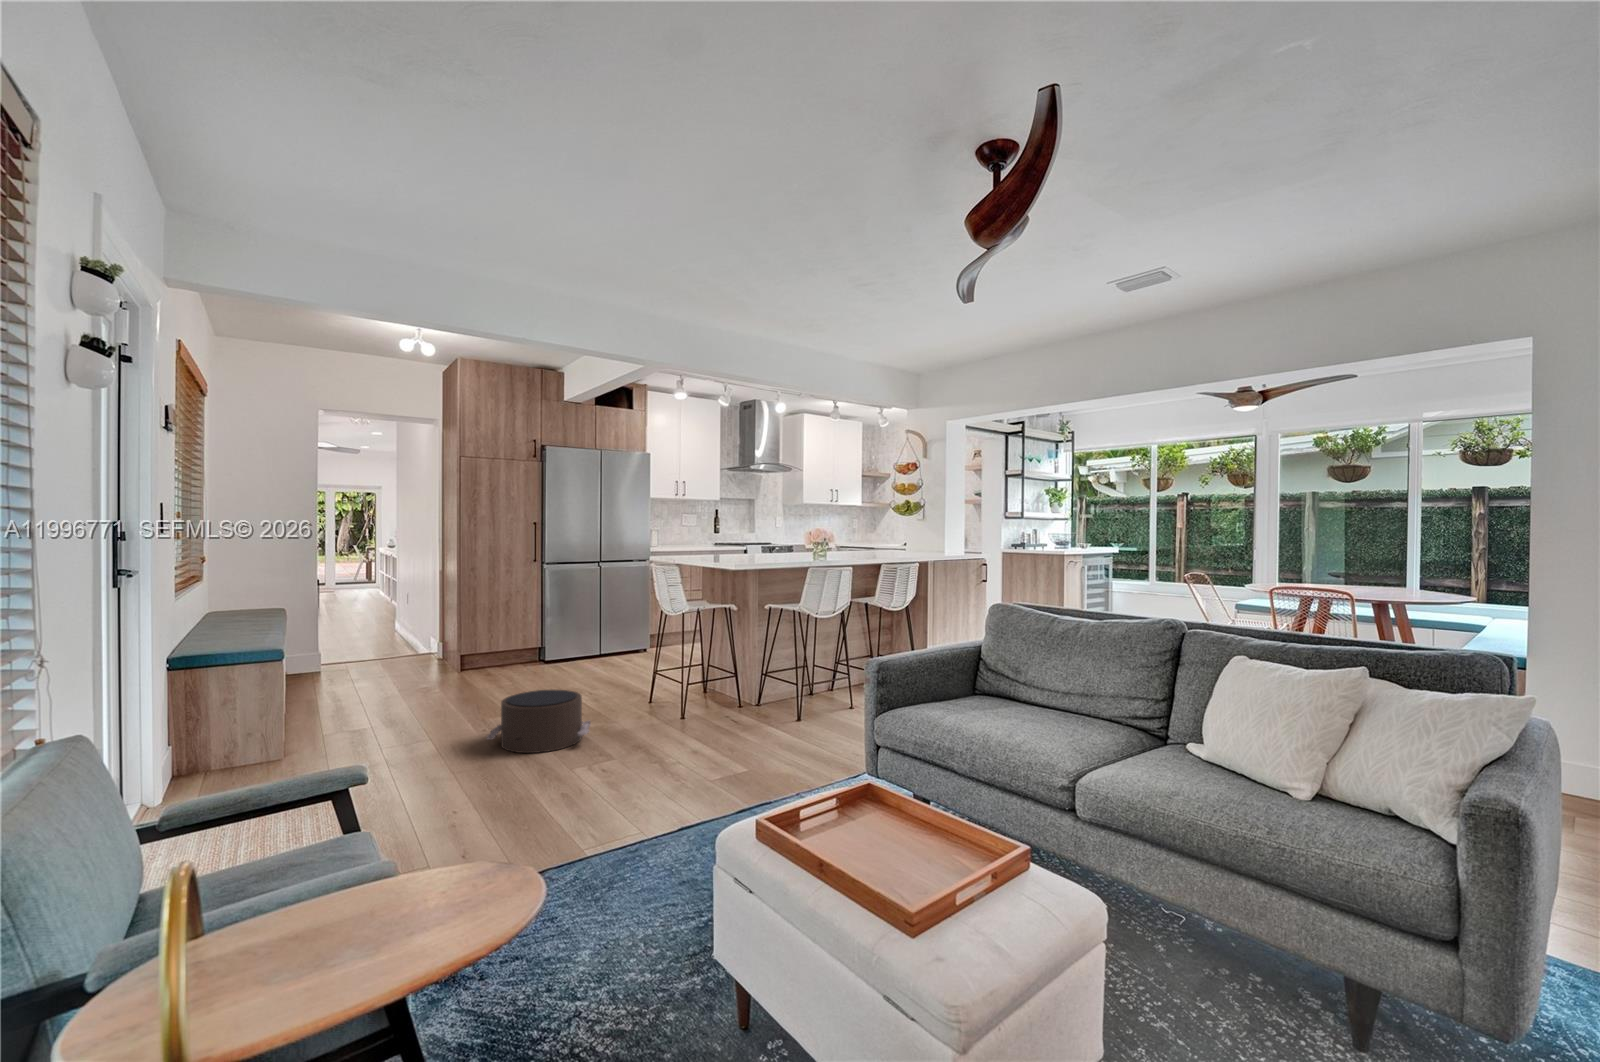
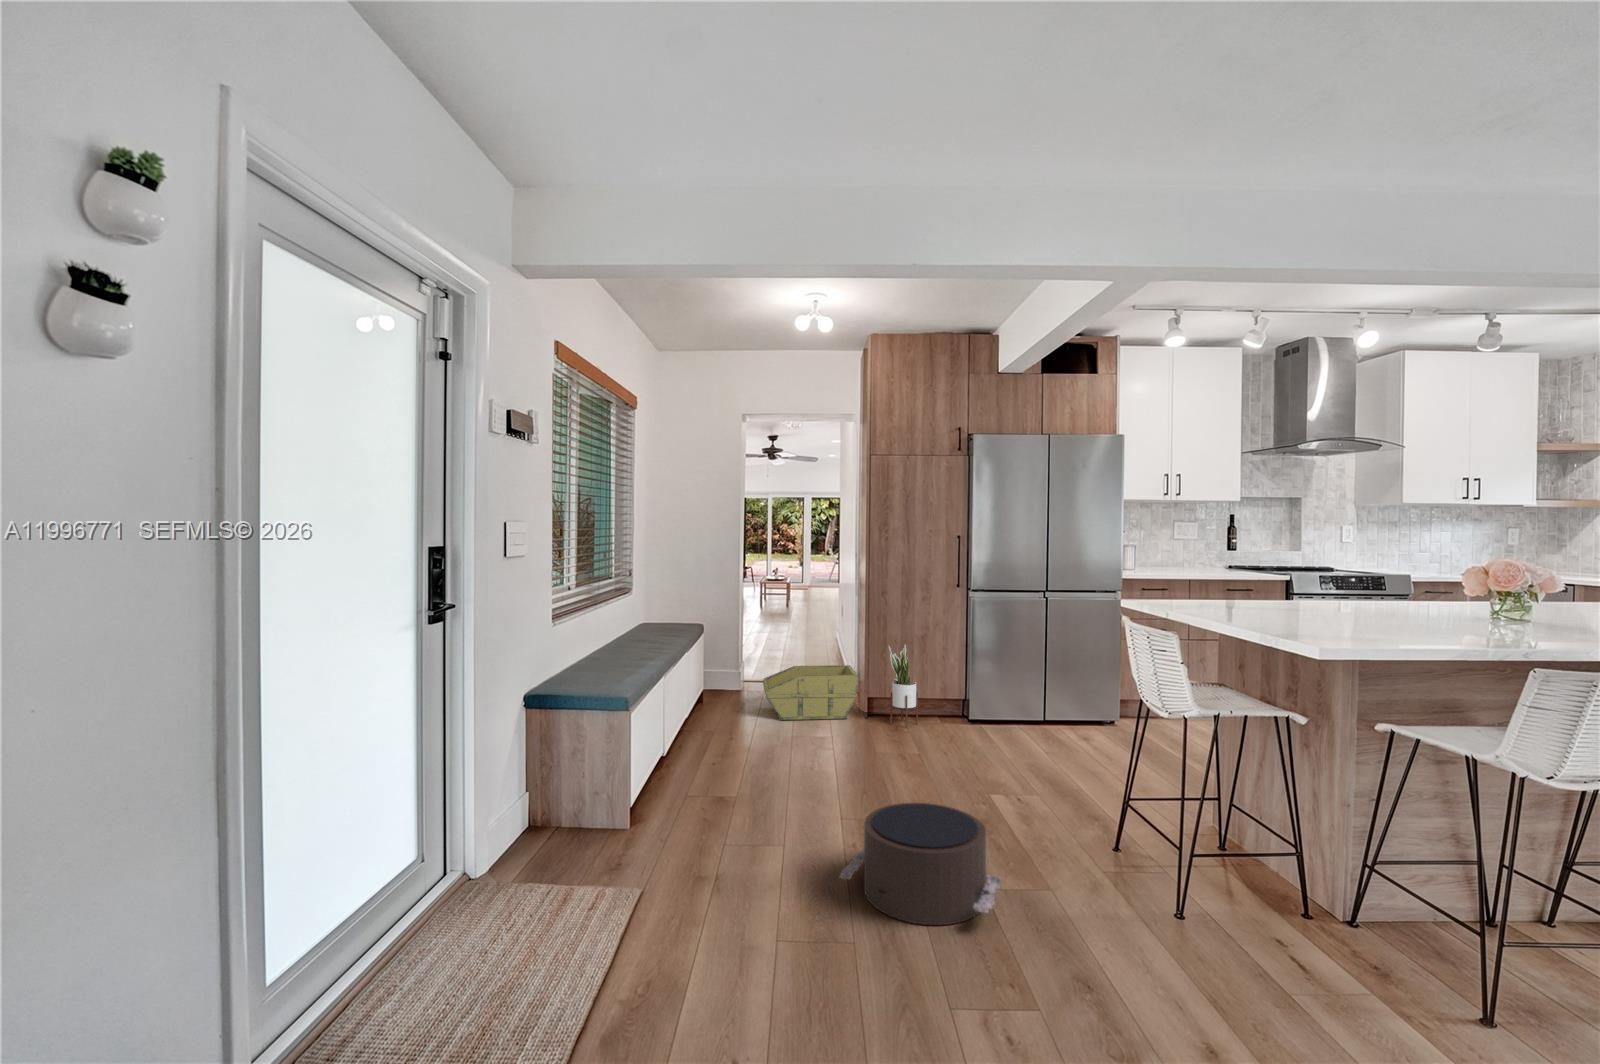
potted plant: none [480,607,504,672] -> present [889,645,918,728]
storage bin: none [354,632,452,681] -> present [763,665,859,720]

